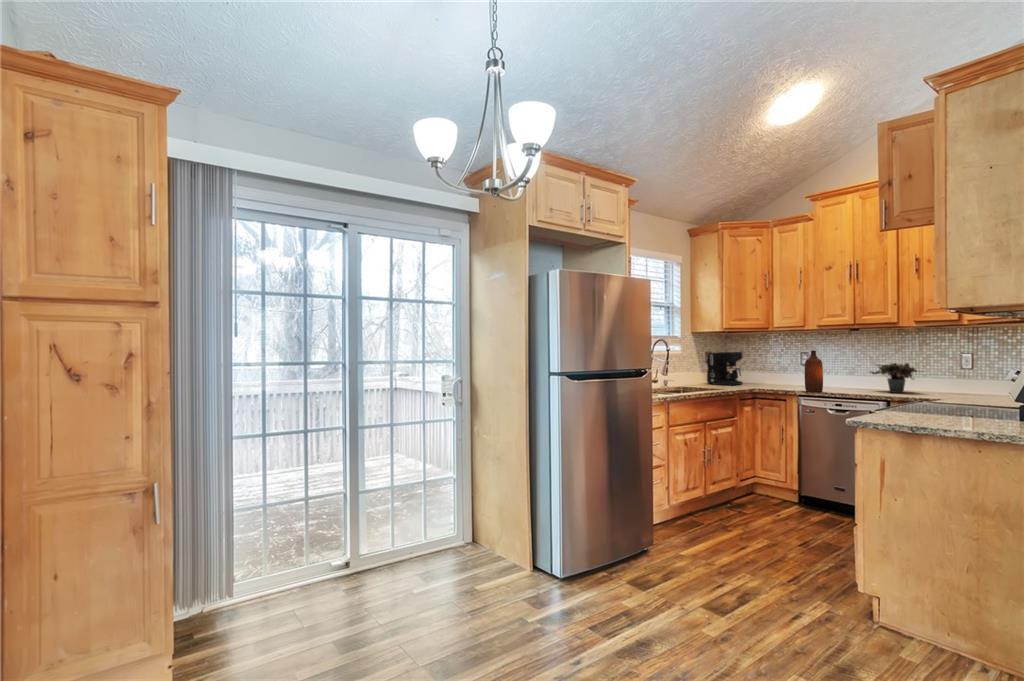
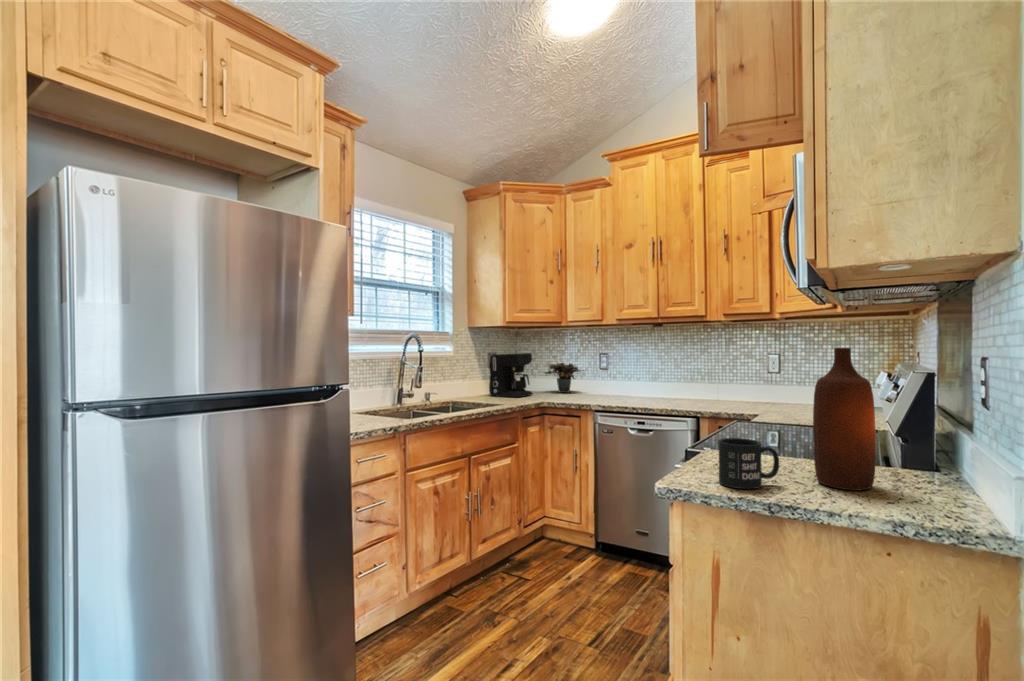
bottle: present [805,350,823,392] -> present [813,348,876,490]
potted plant: present [871,363,918,393] -> present [544,363,580,393]
mug: none [889,399,927,425] -> present [718,438,779,489]

